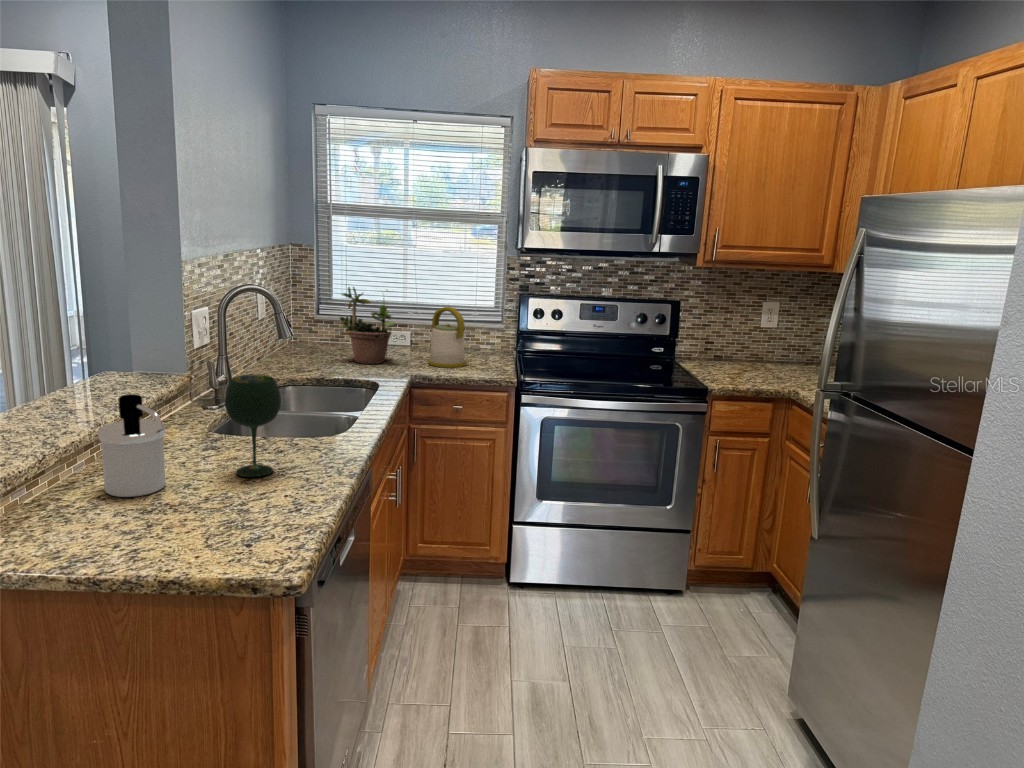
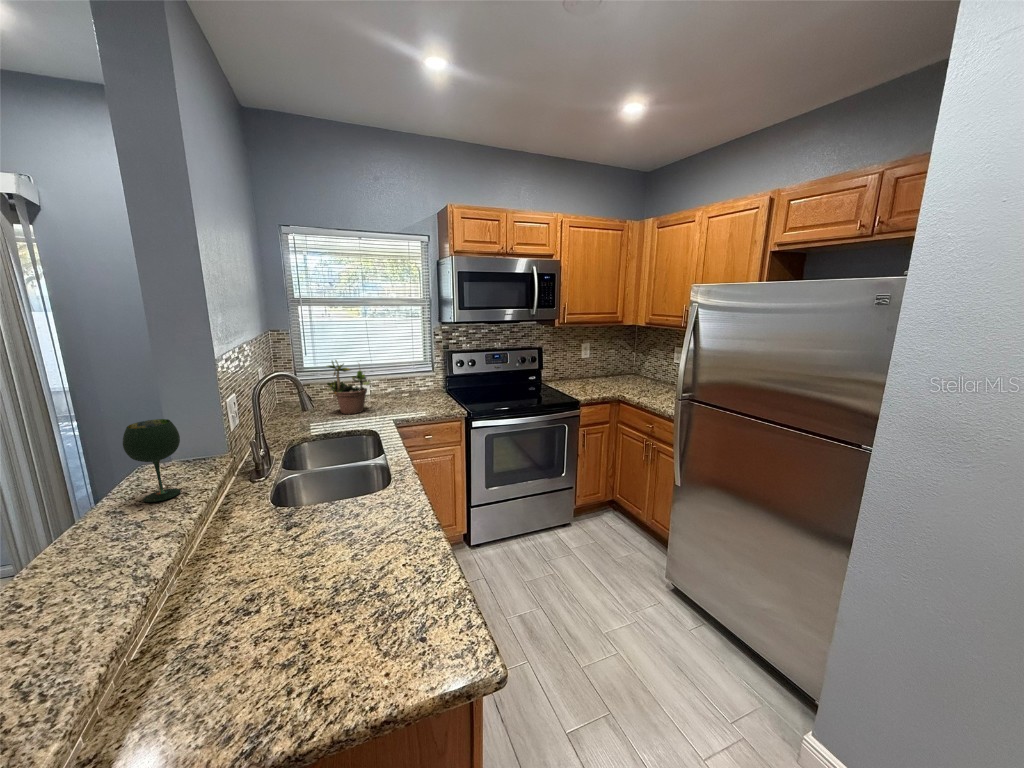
kettle: present [428,307,466,368] -> none [391,367,422,409]
wine glass: present [225,375,281,477] -> present [123,419,181,502]
soap dispenser: present [98,394,166,497] -> none [209,510,294,616]

